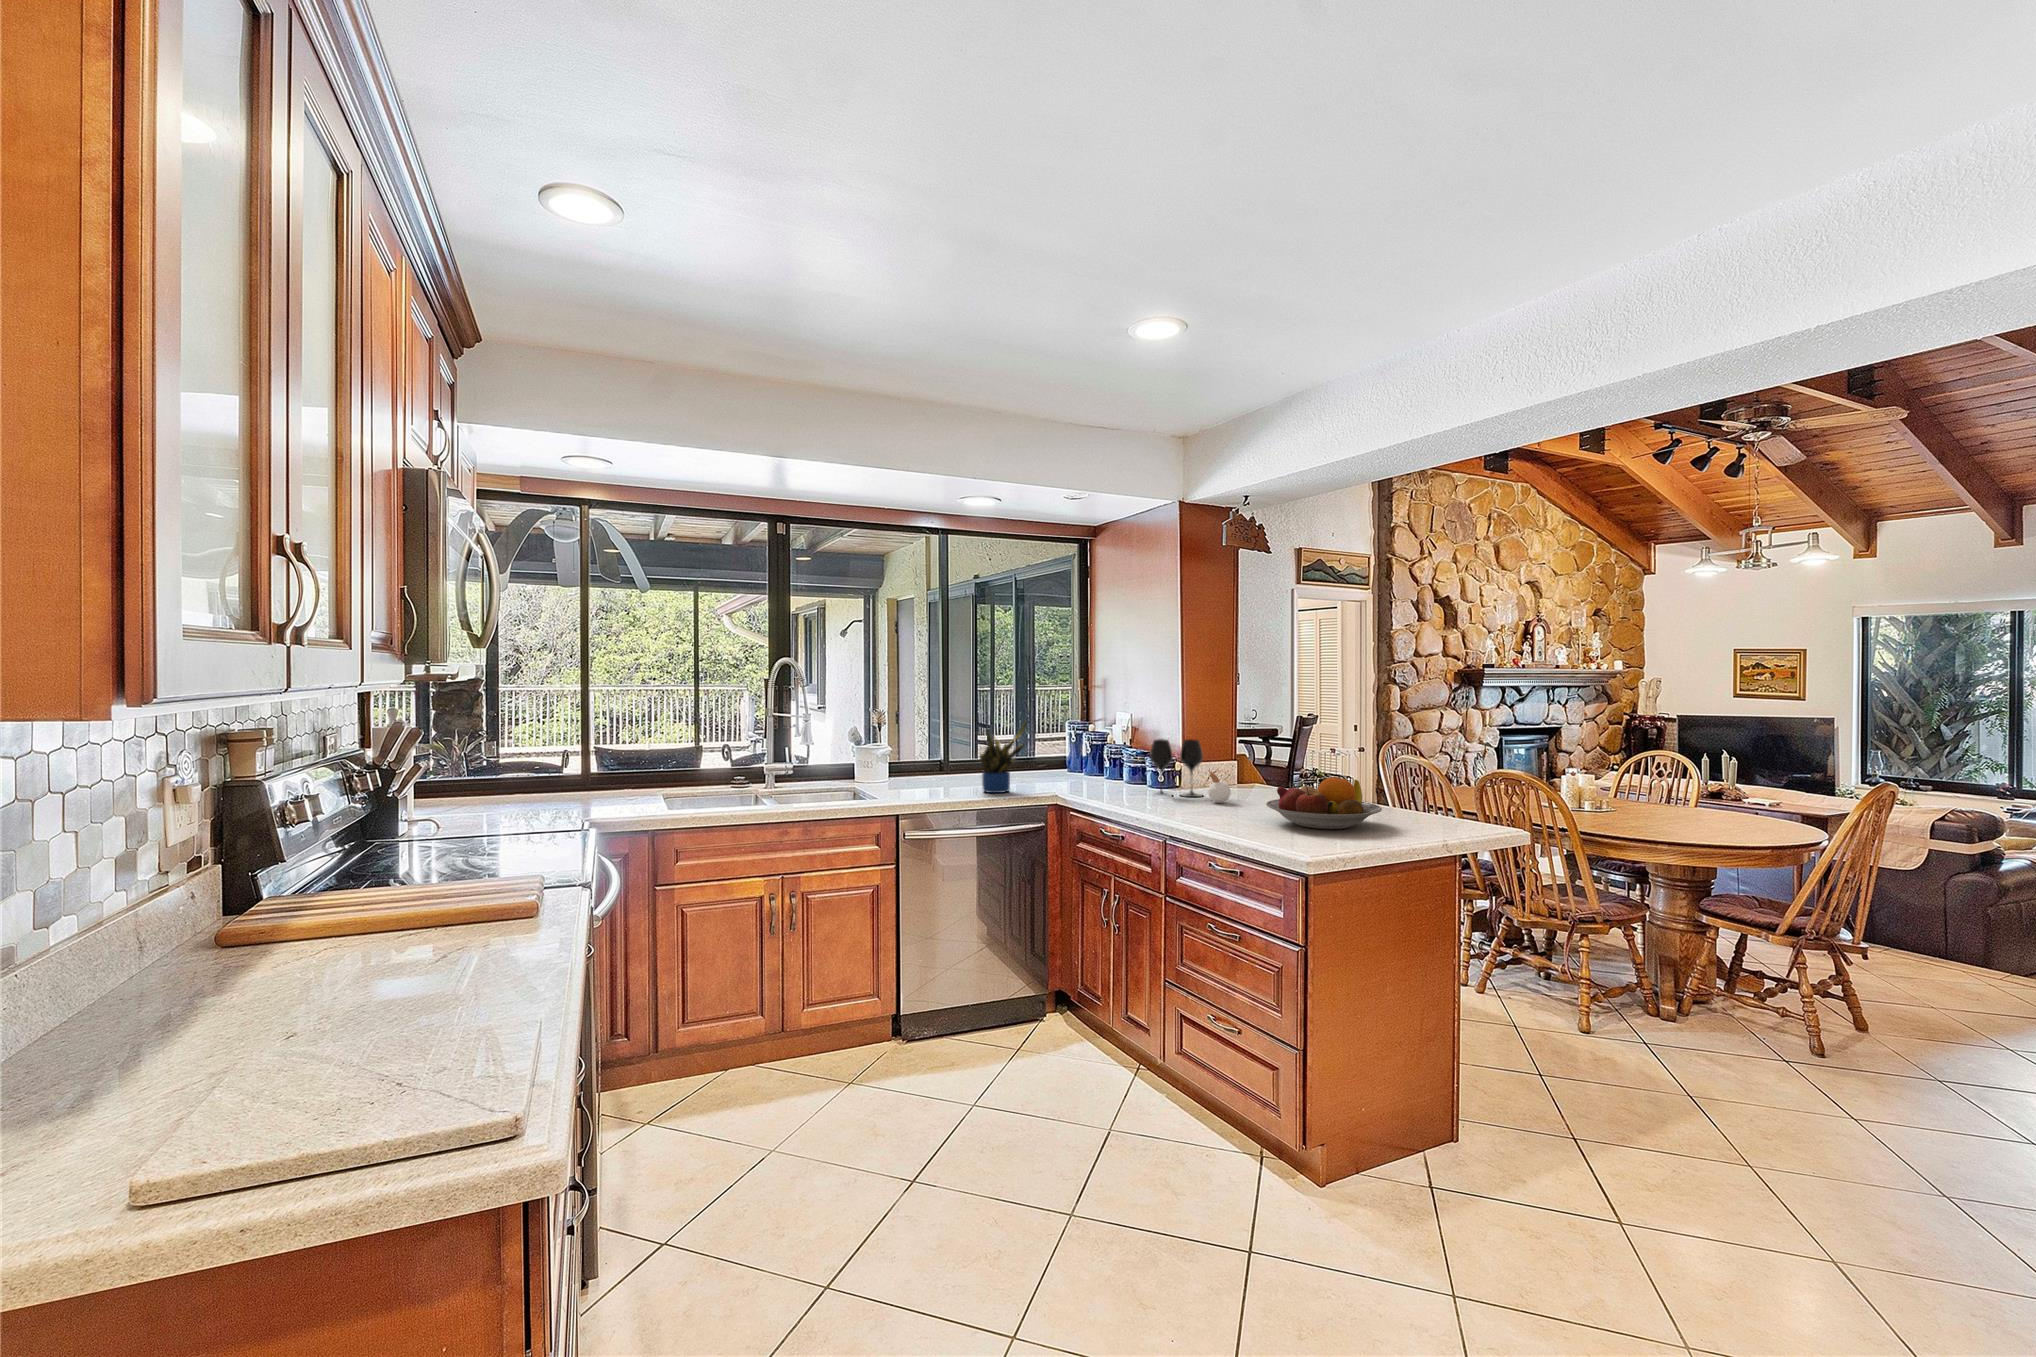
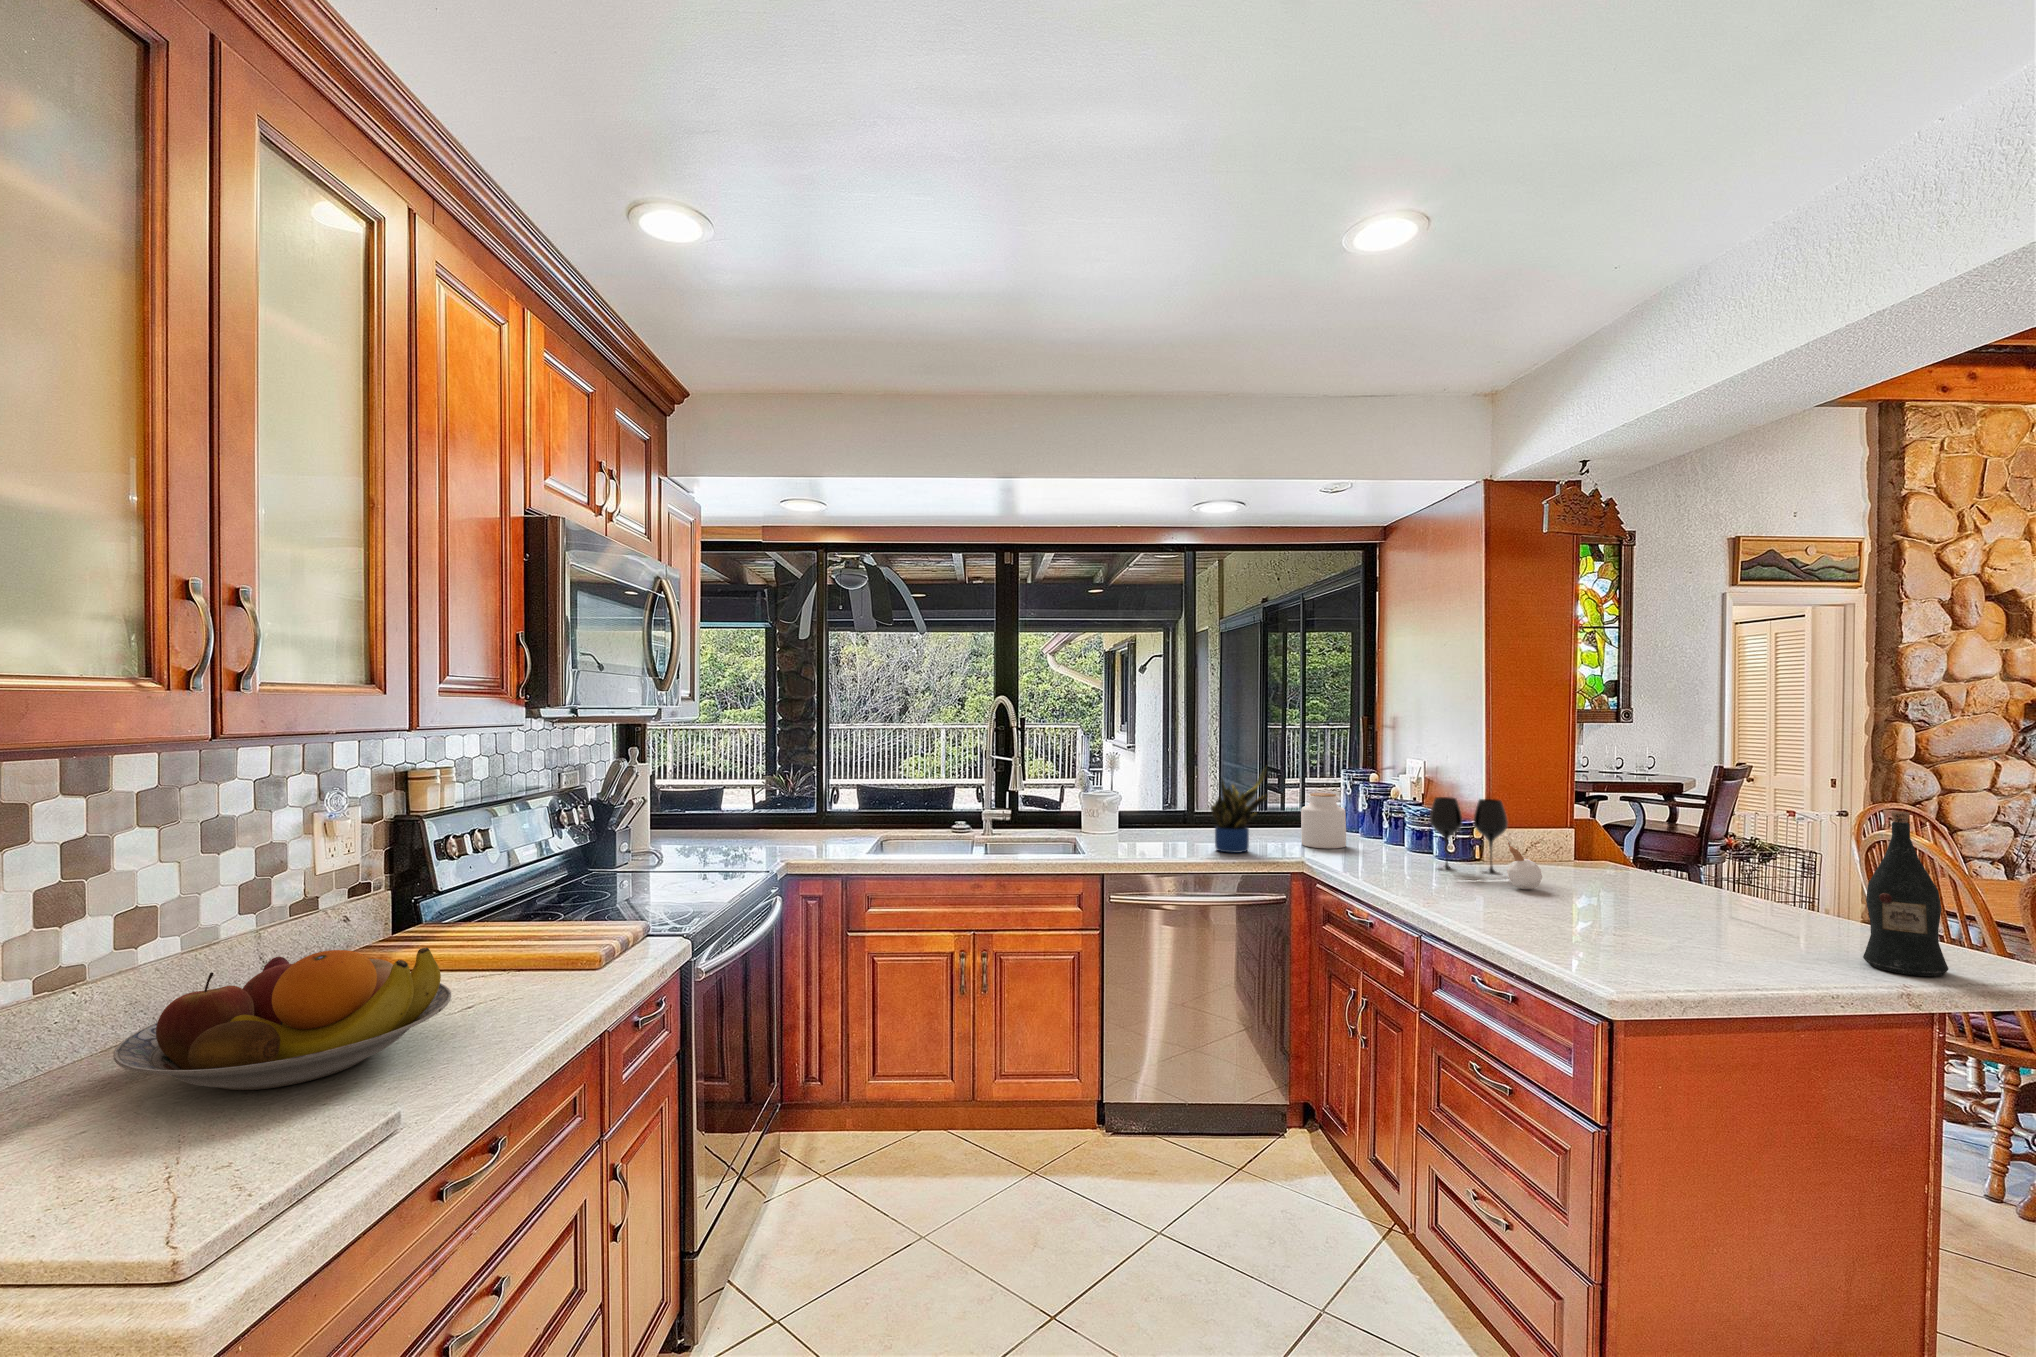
wine bottle: none [1426,732,1467,831] -> present [1863,811,1948,976]
jar: none [1045,742,1079,786] -> present [1301,793,1346,849]
fruit bowl: present [1266,777,1382,829] -> present [113,948,451,1090]

